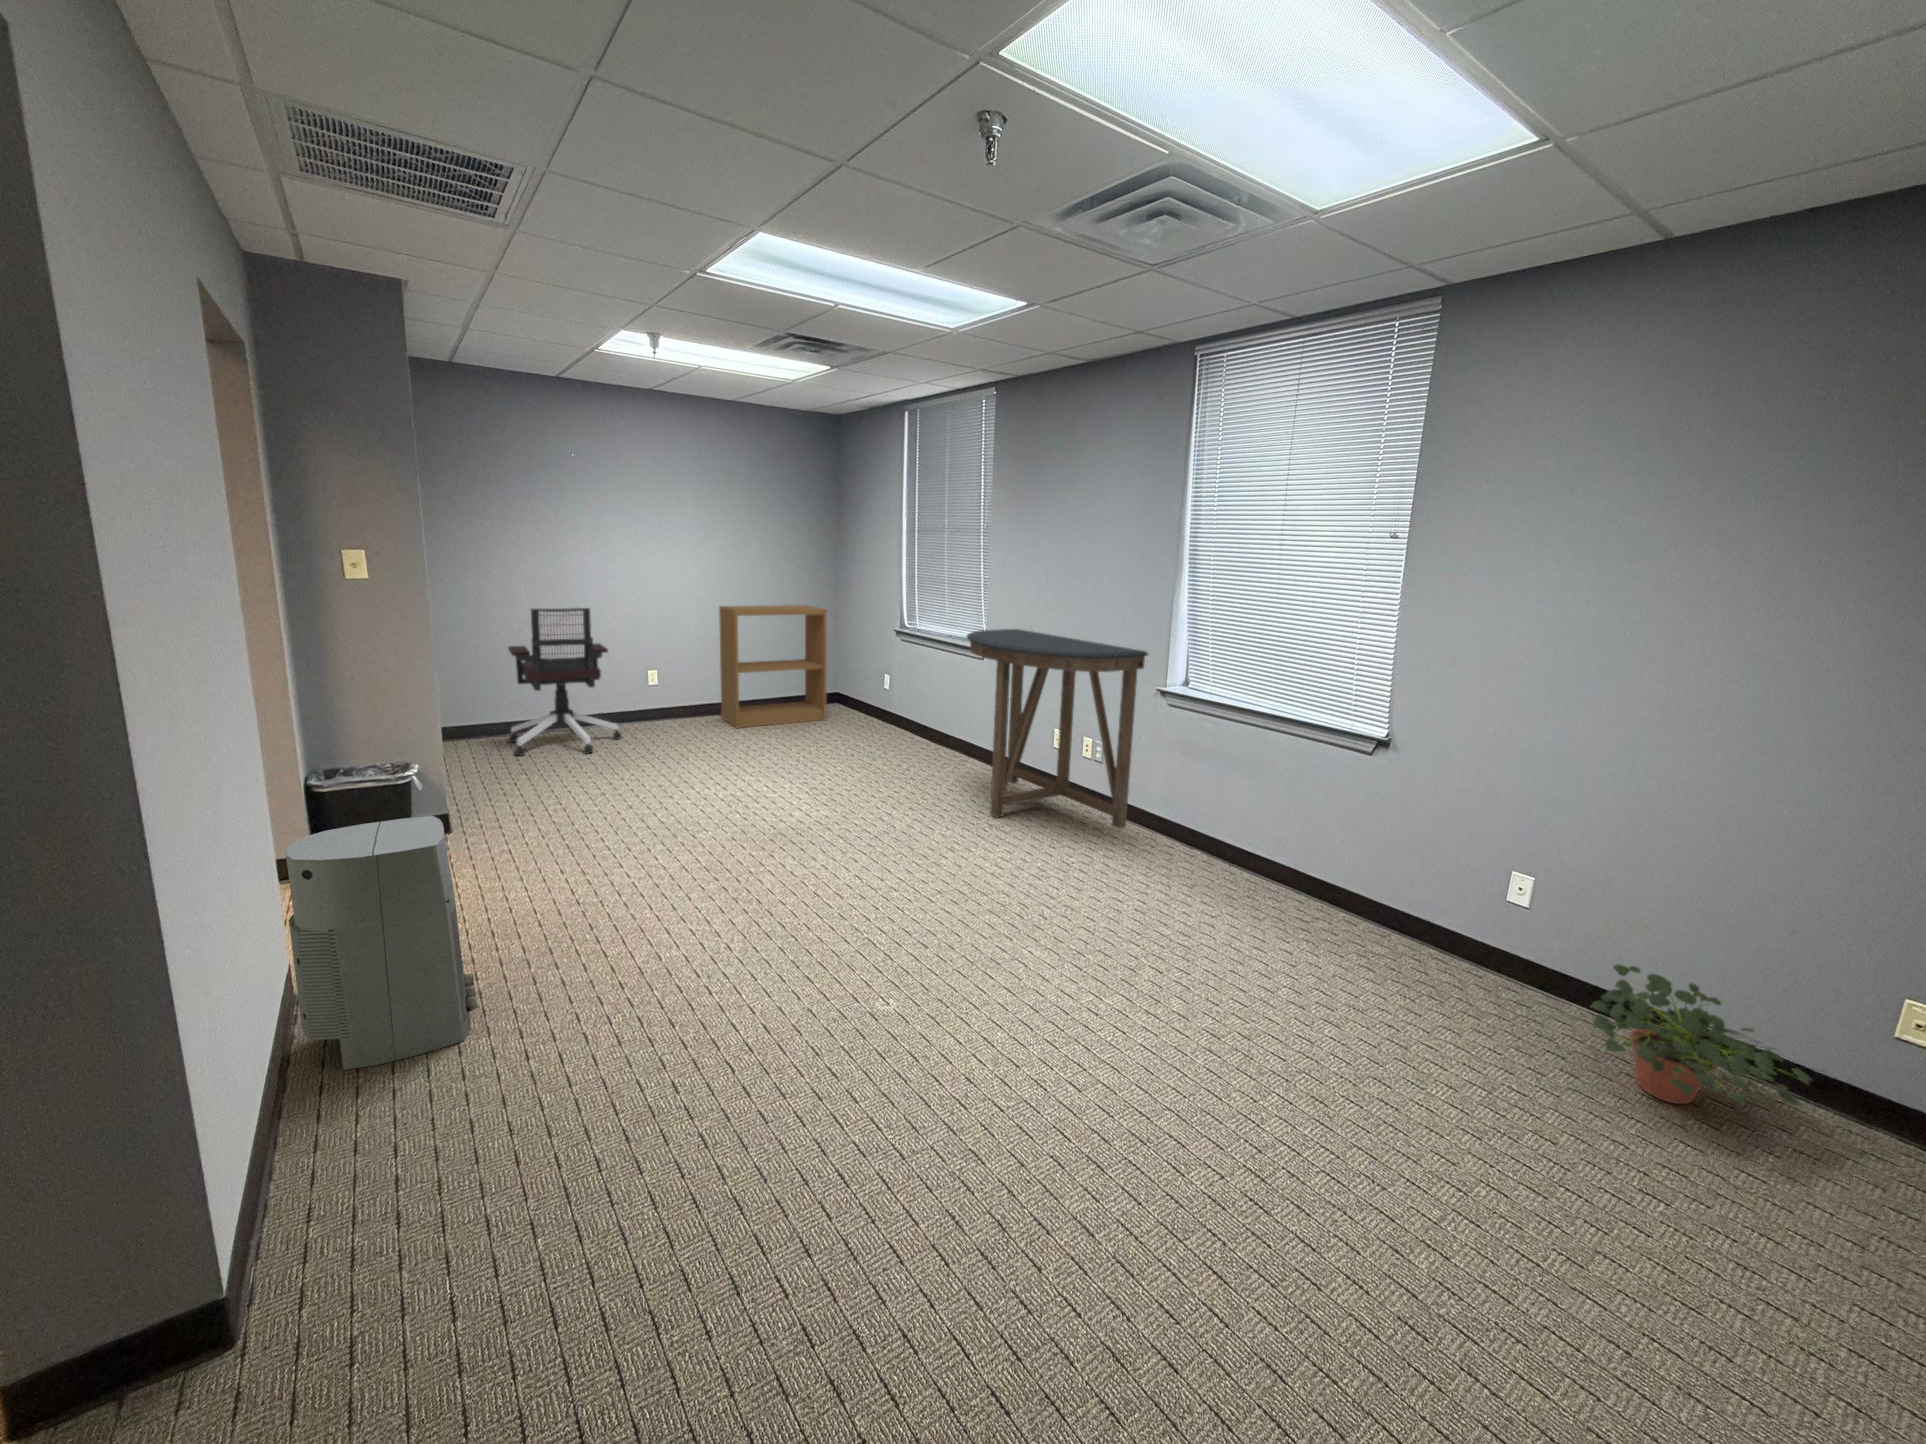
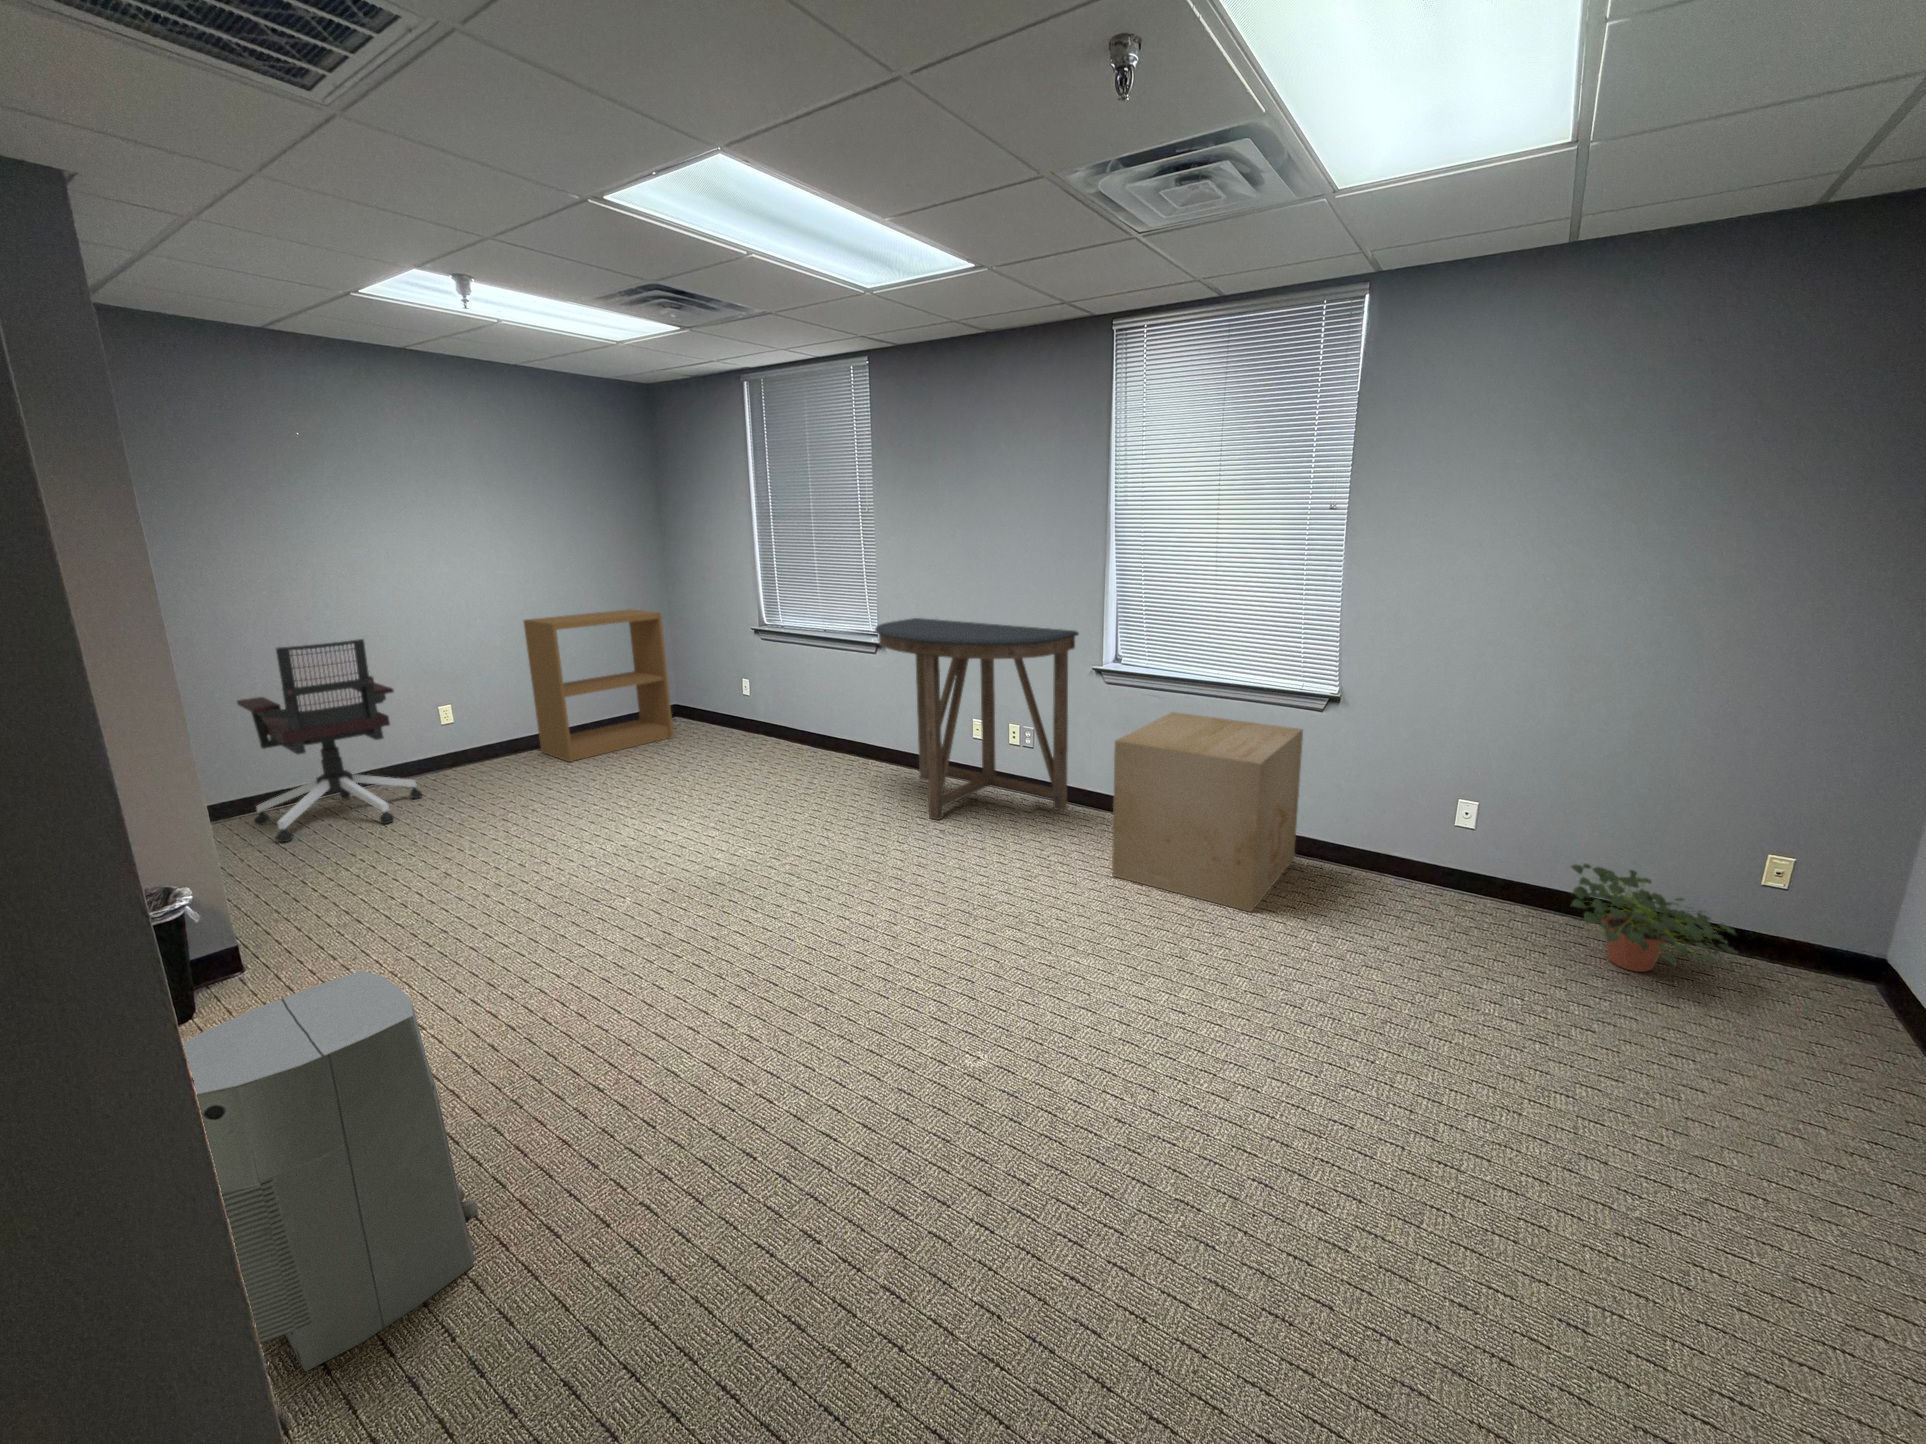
cardboard box: none [1122,741,1346,949] -> present [1112,712,1303,912]

